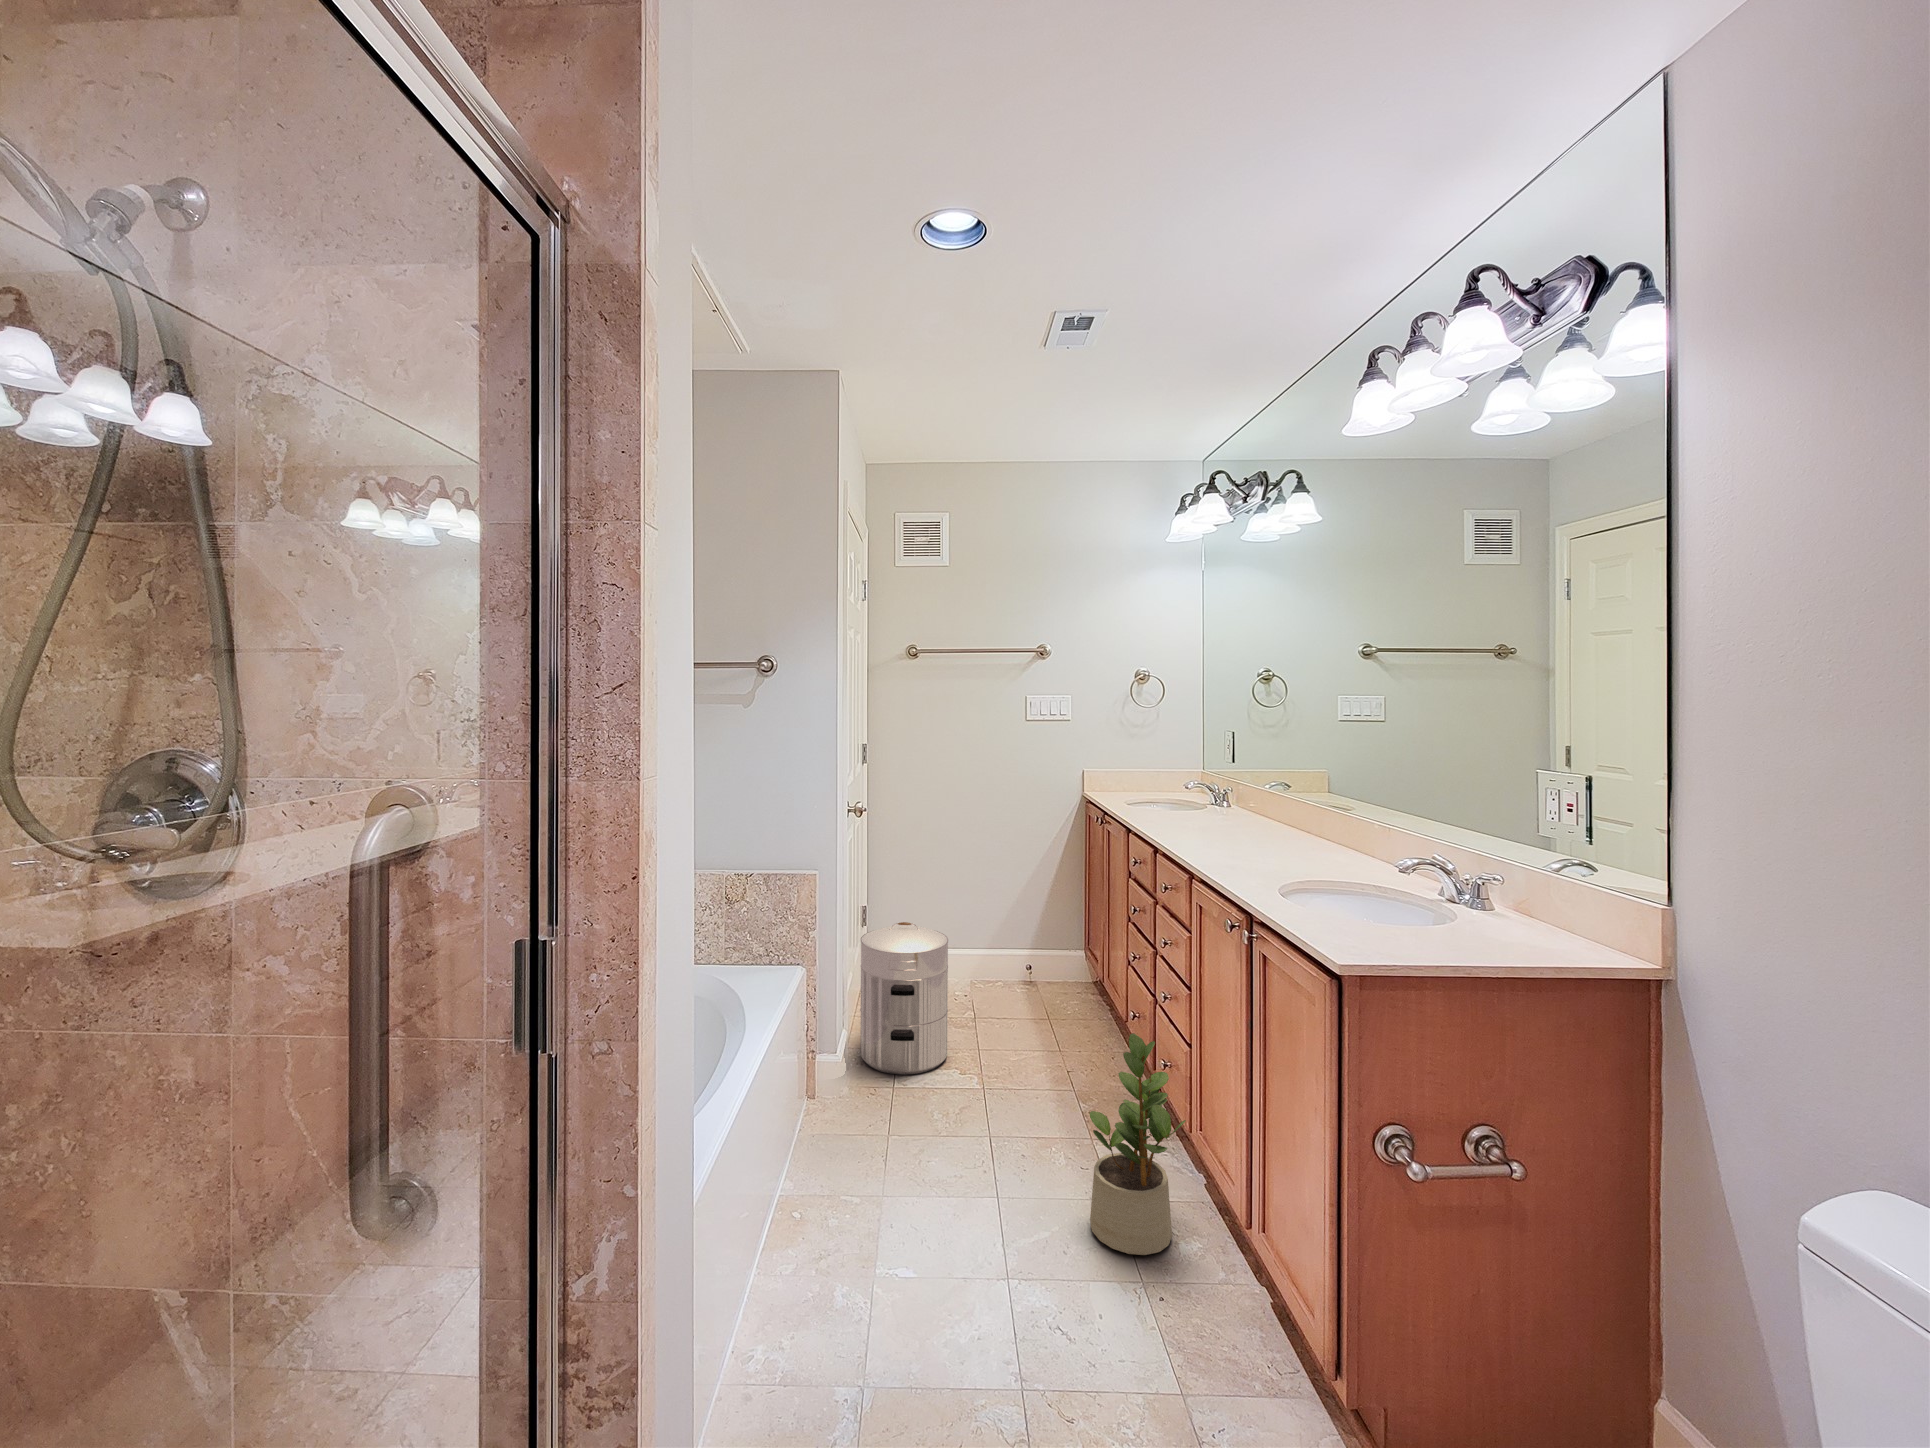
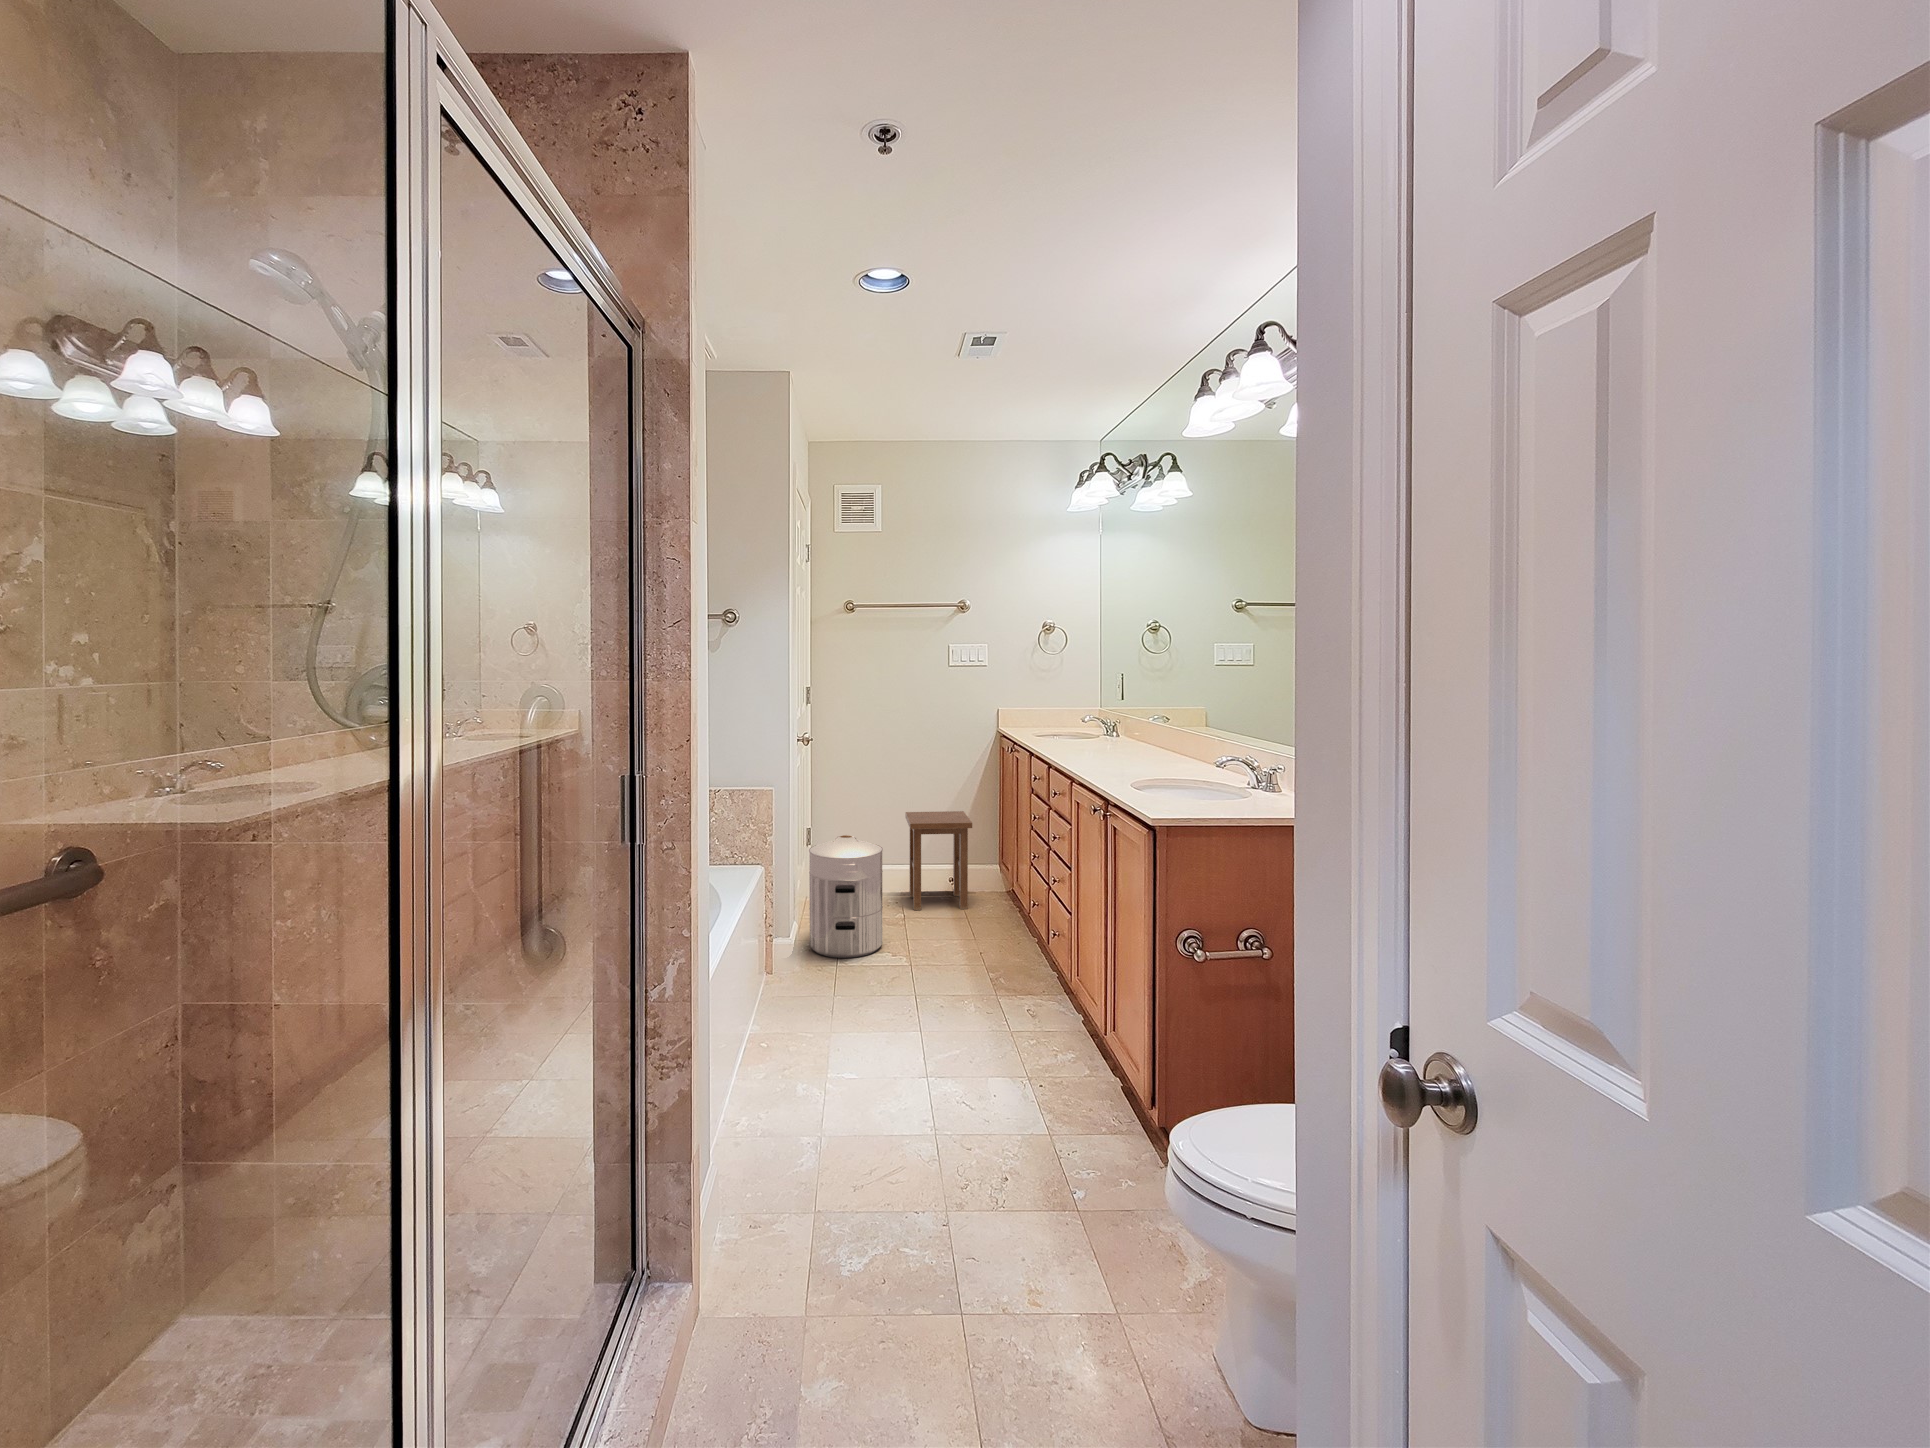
stool: none [975,885,1054,1005] -> present [905,811,972,910]
potted plant: present [1090,1033,1186,1255] -> none [991,894,1060,1052]

